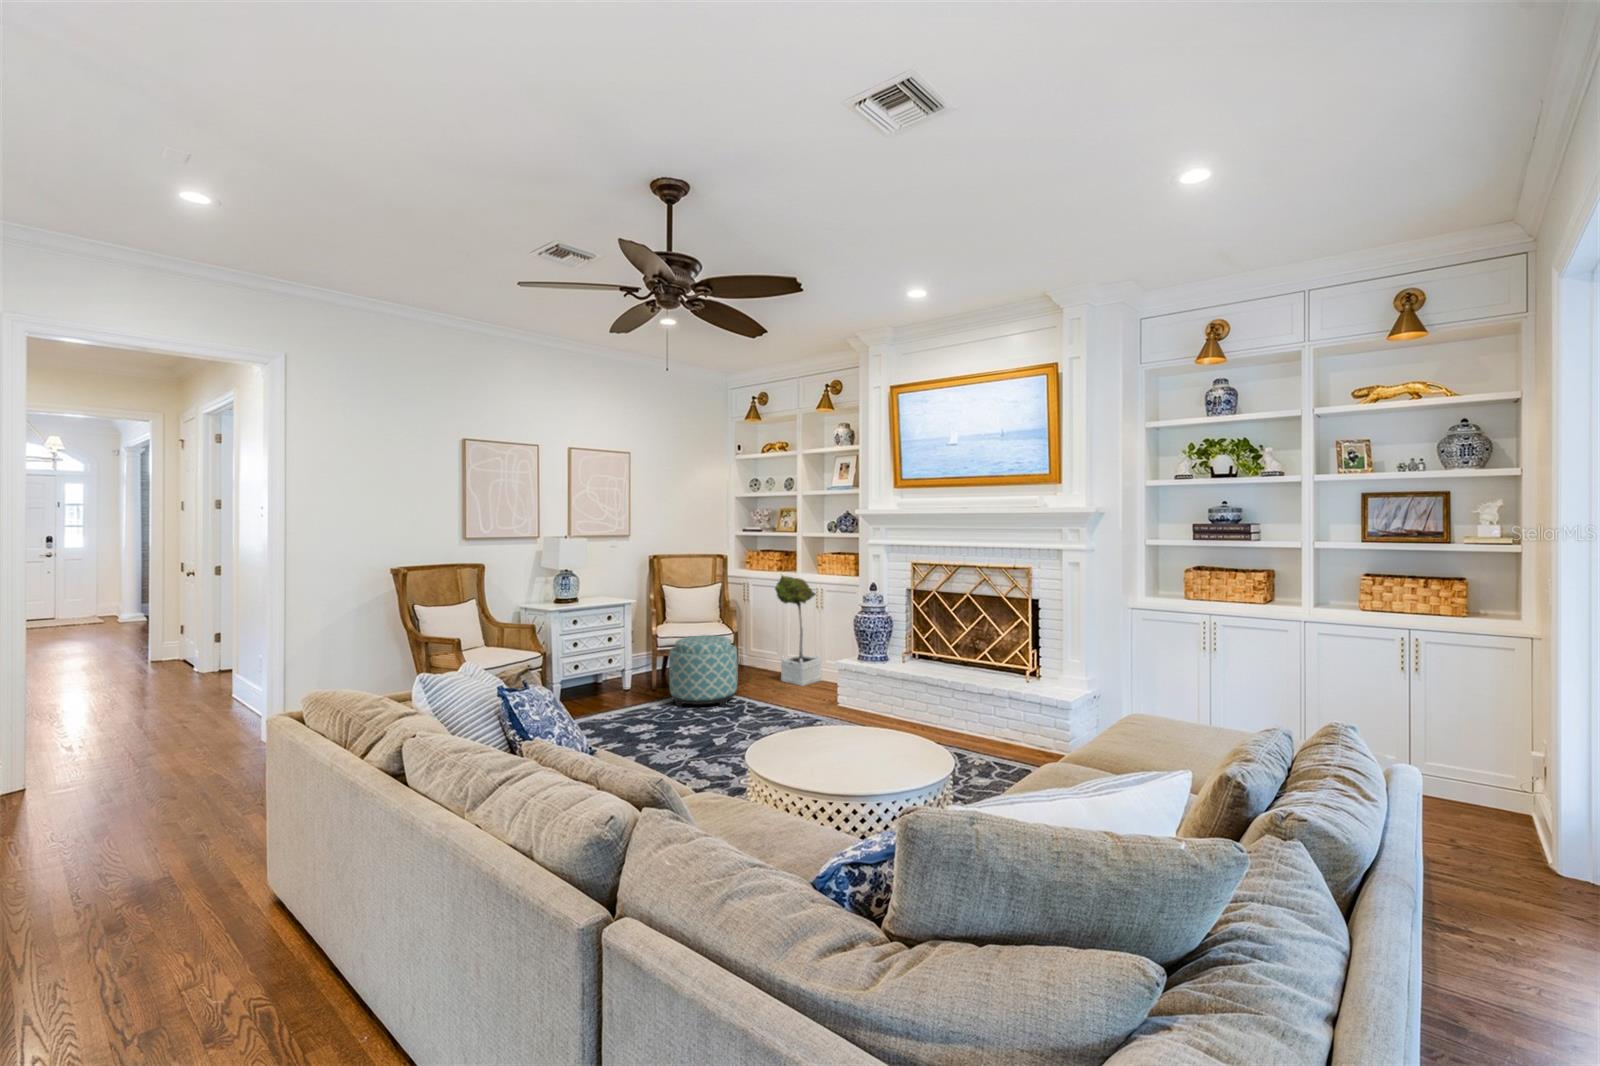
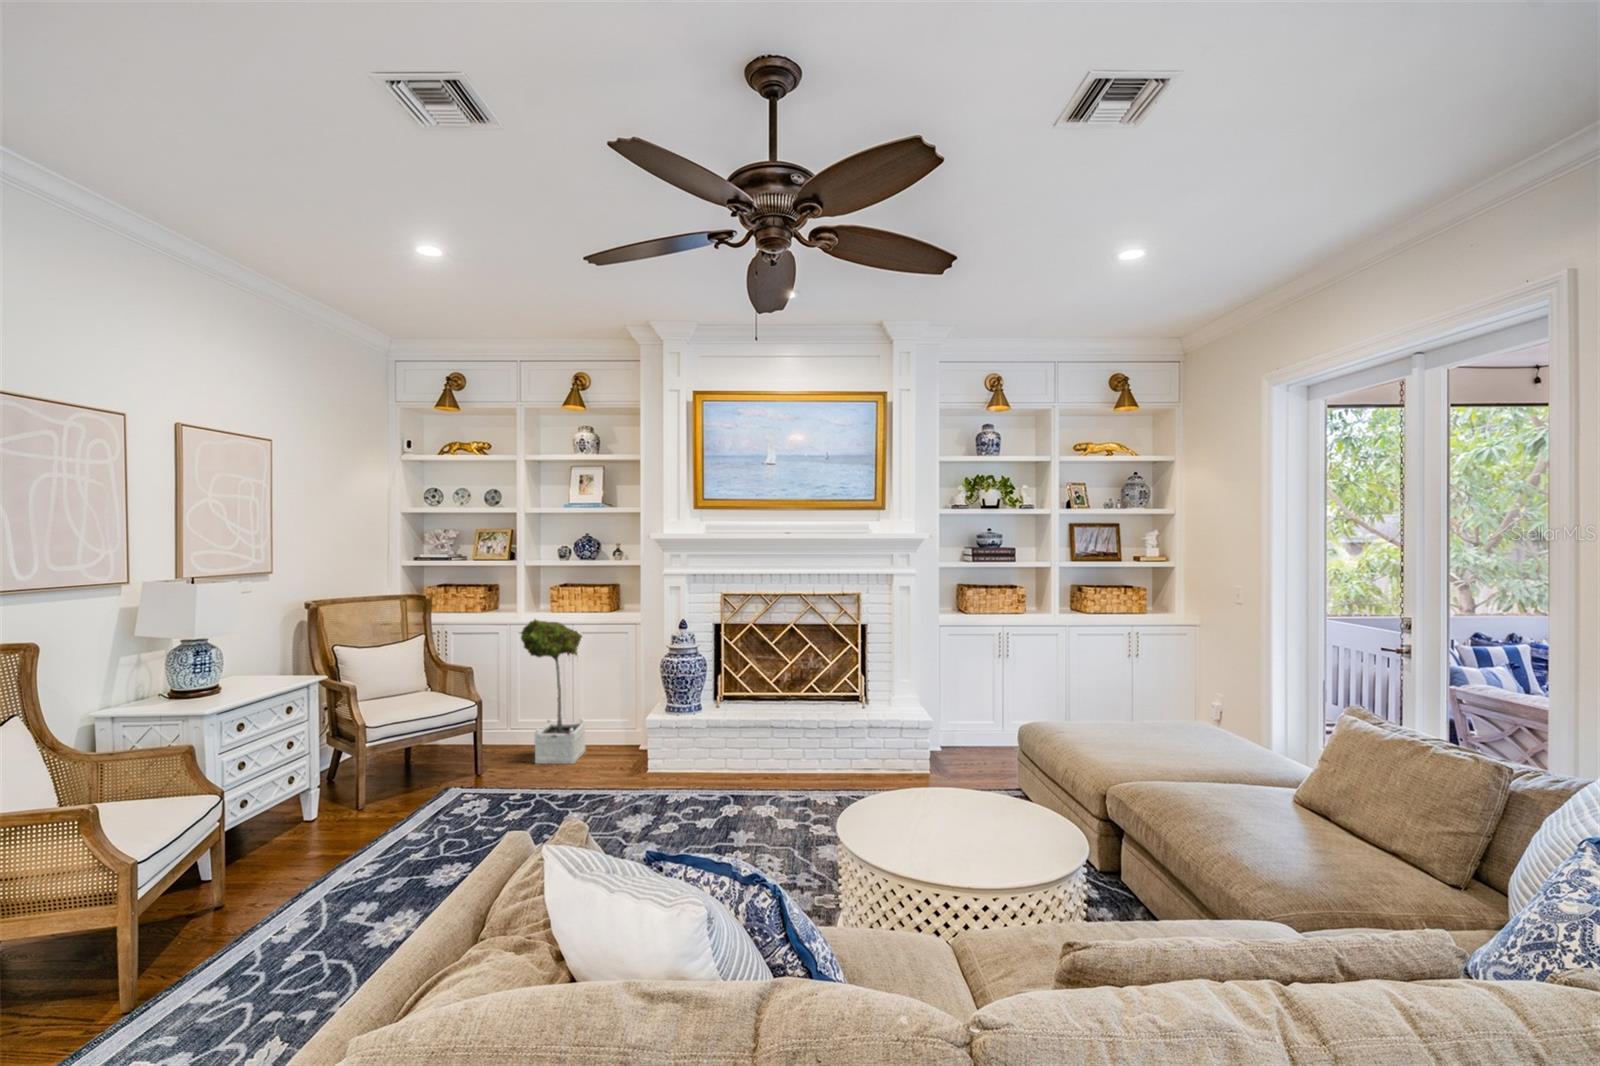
ottoman: present [669,635,737,706] -> none [416,715,523,829]

